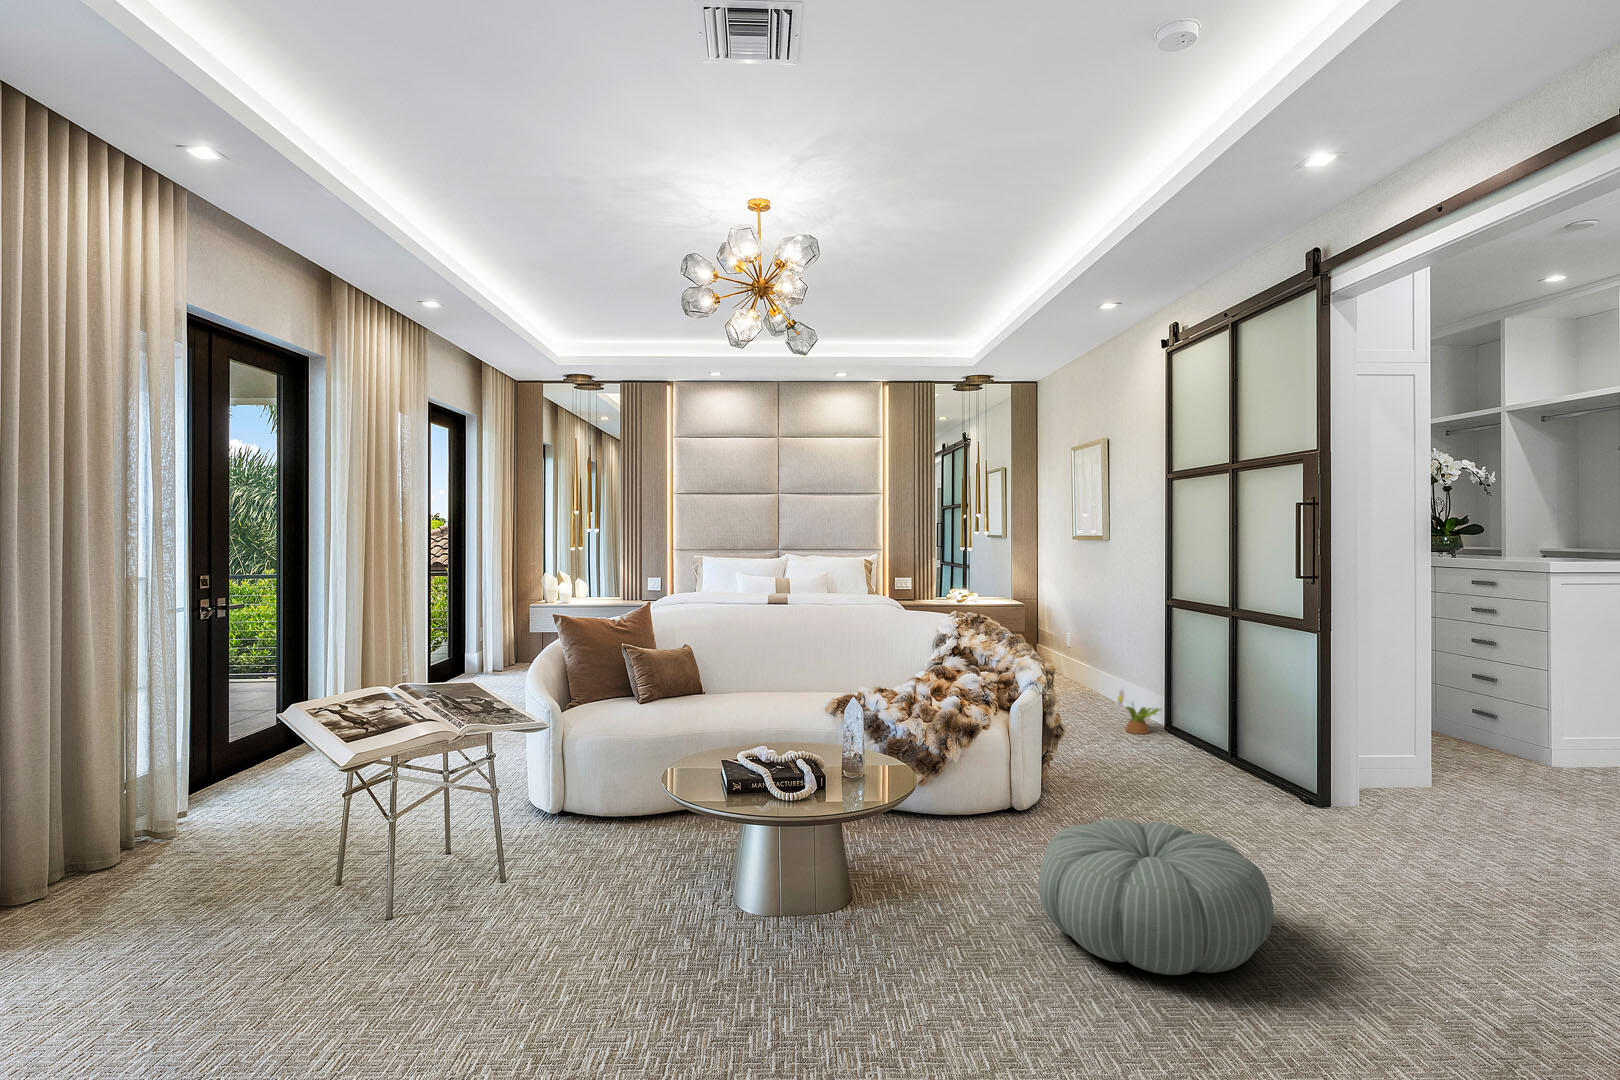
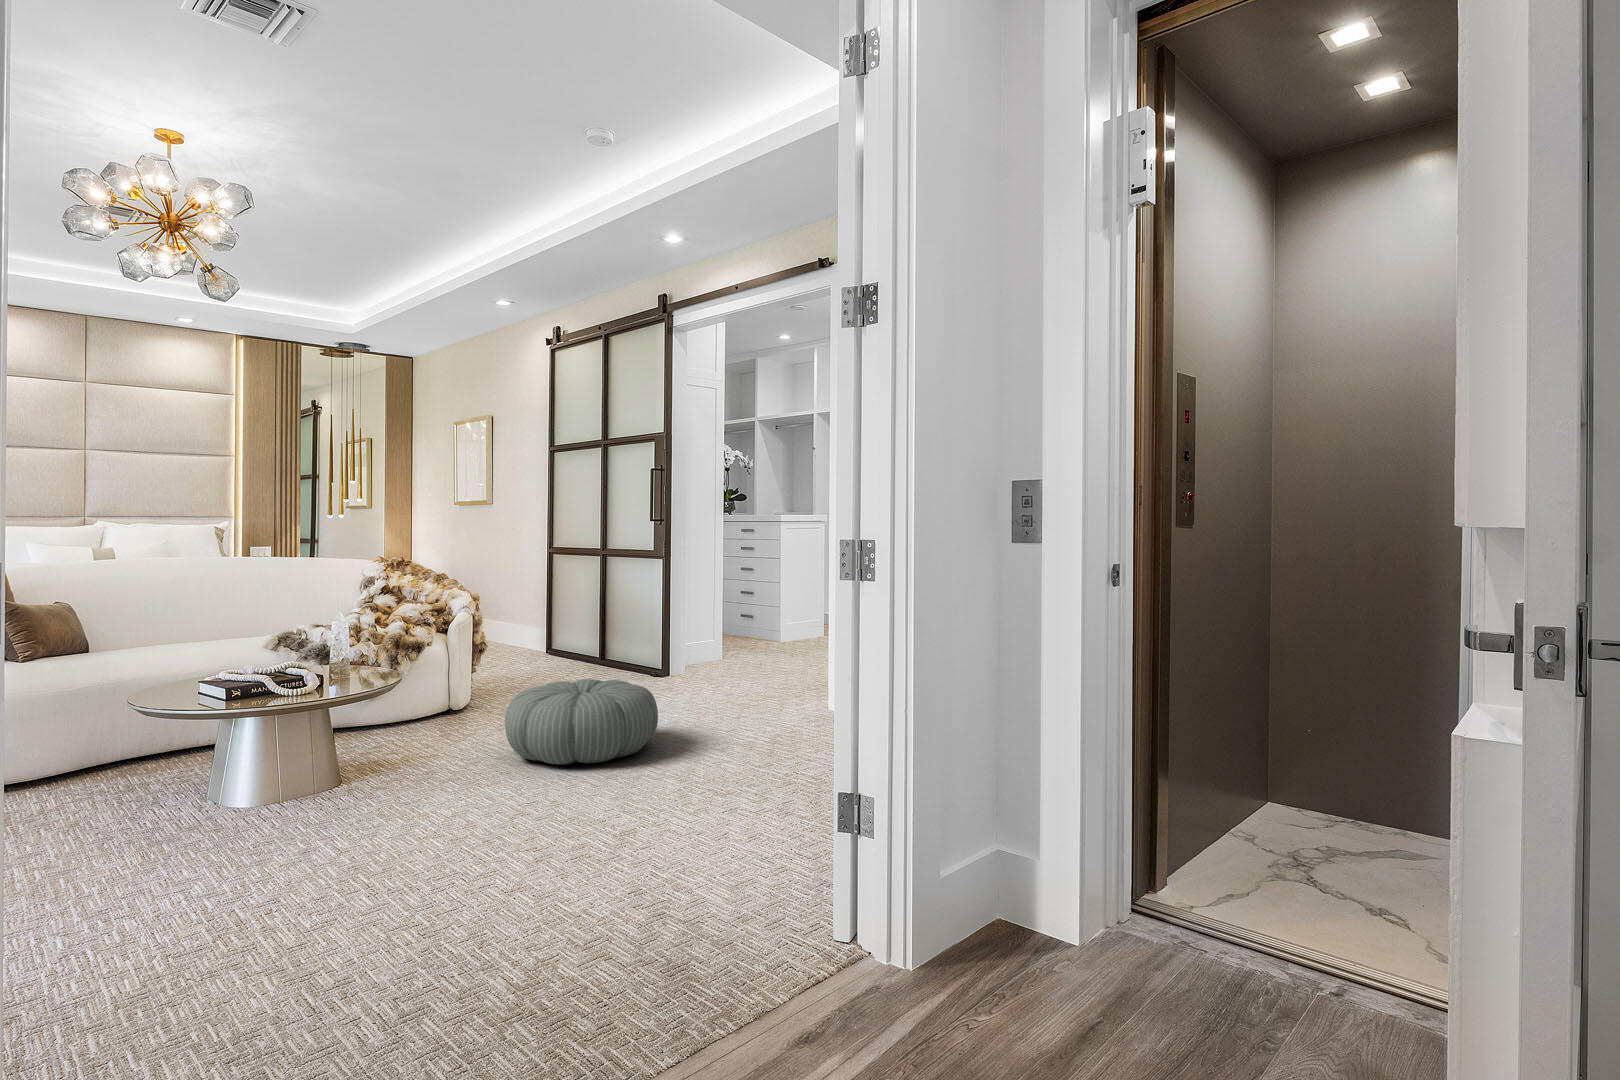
decorative plant: present [1118,689,1160,734] -> none [511,623,547,661]

